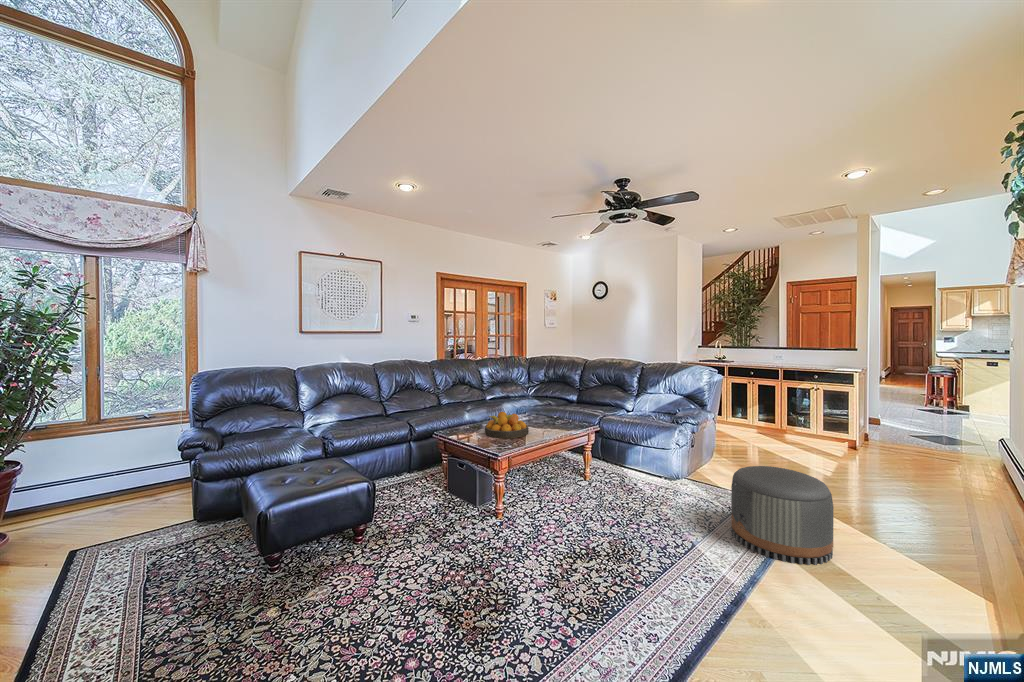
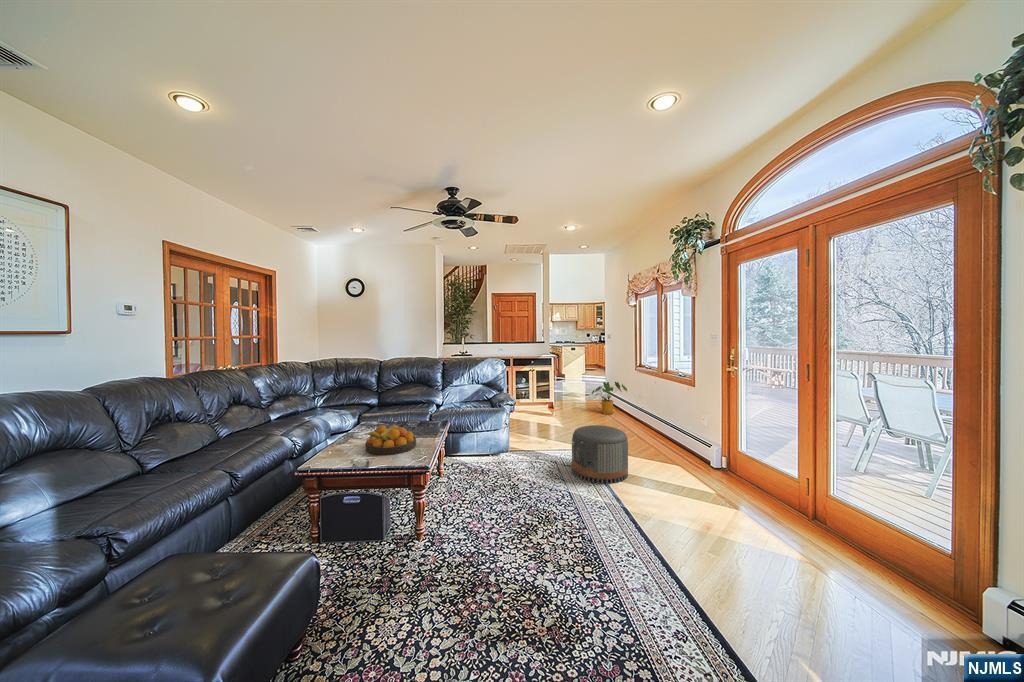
house plant: none [914,418,1009,479] -> present [592,382,627,414]

